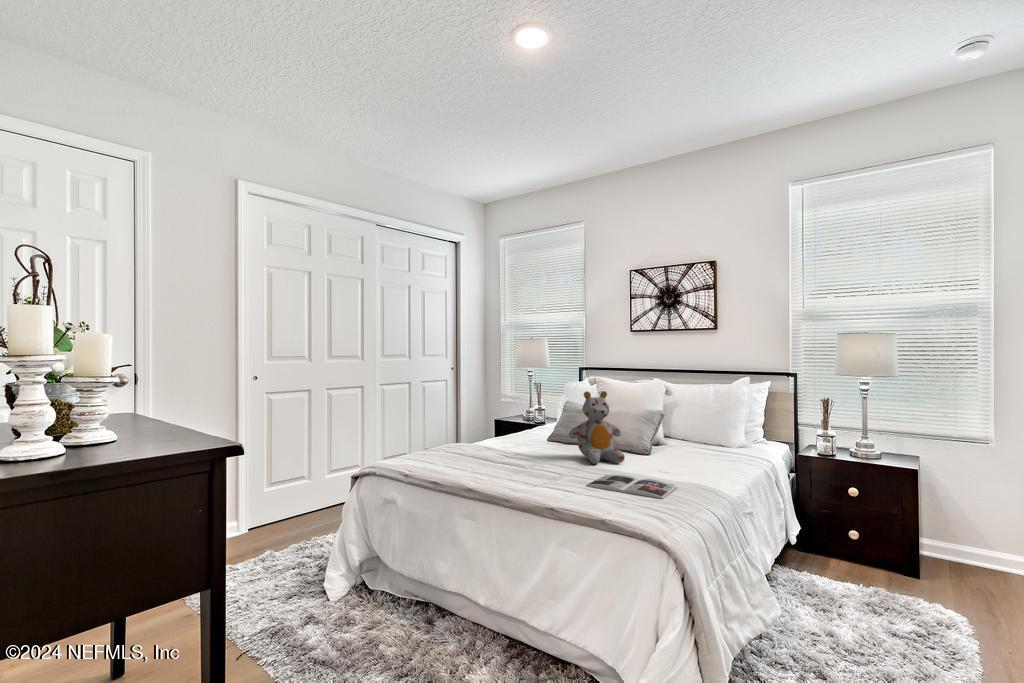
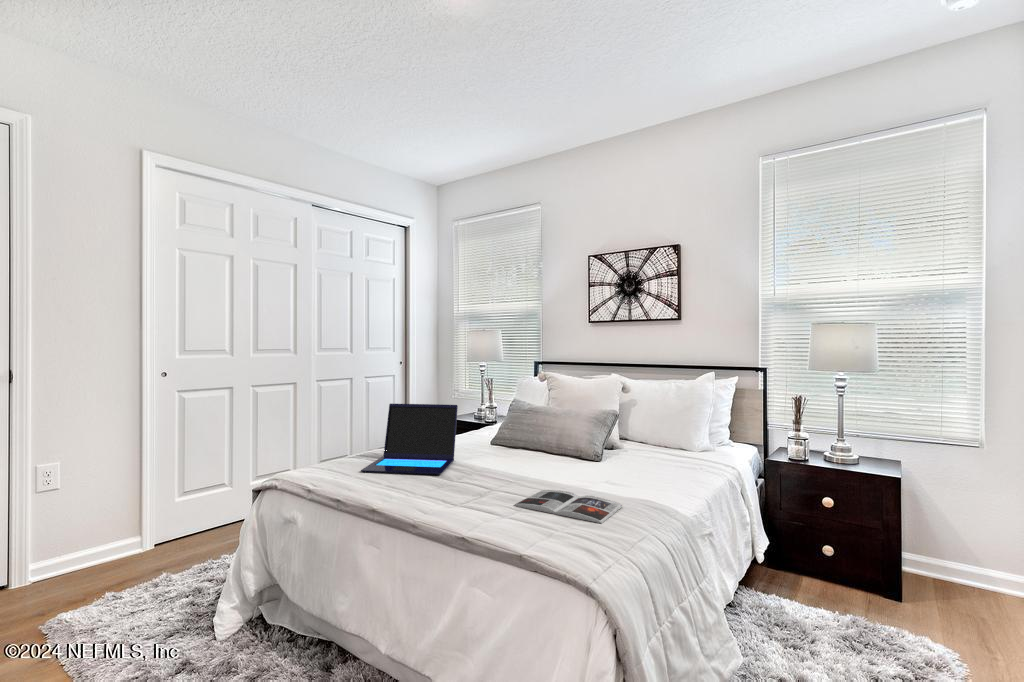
stuffed bear: present [569,391,625,464] -> none [507,390,570,475]
laptop: none [446,403,522,463] -> present [361,404,458,475]

